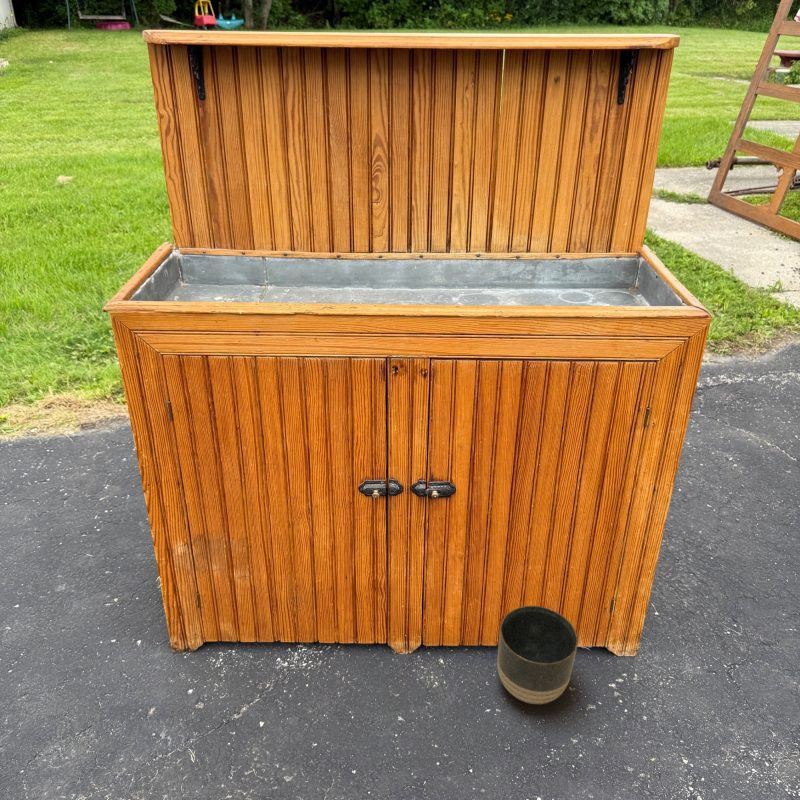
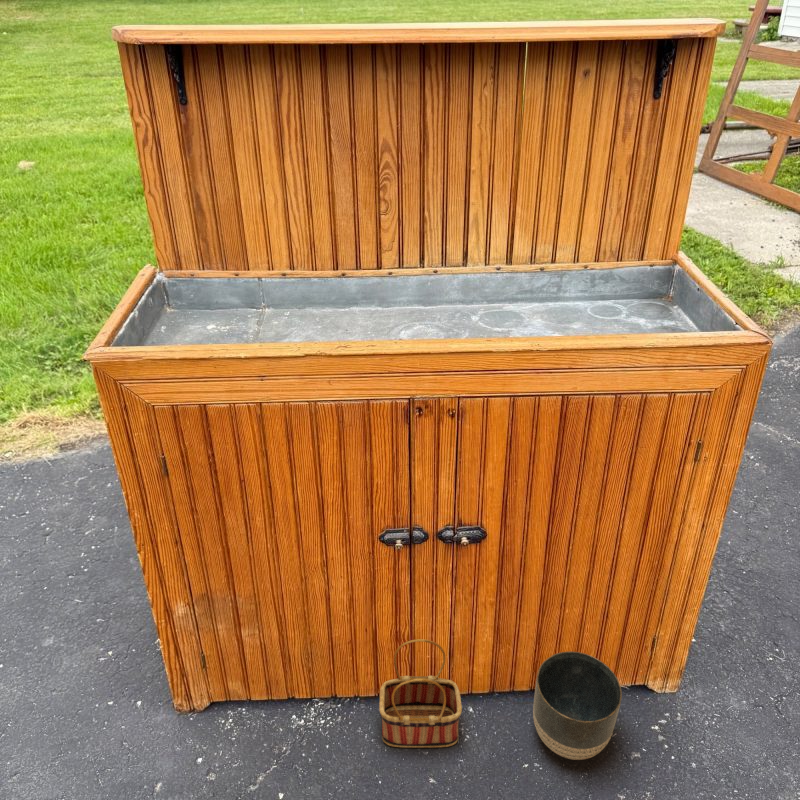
basket: none [355,587,431,690] -> present [379,639,462,748]

